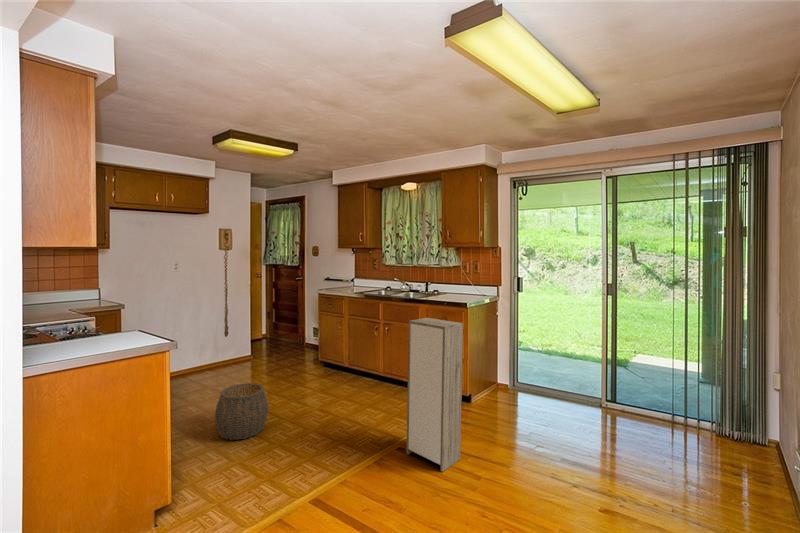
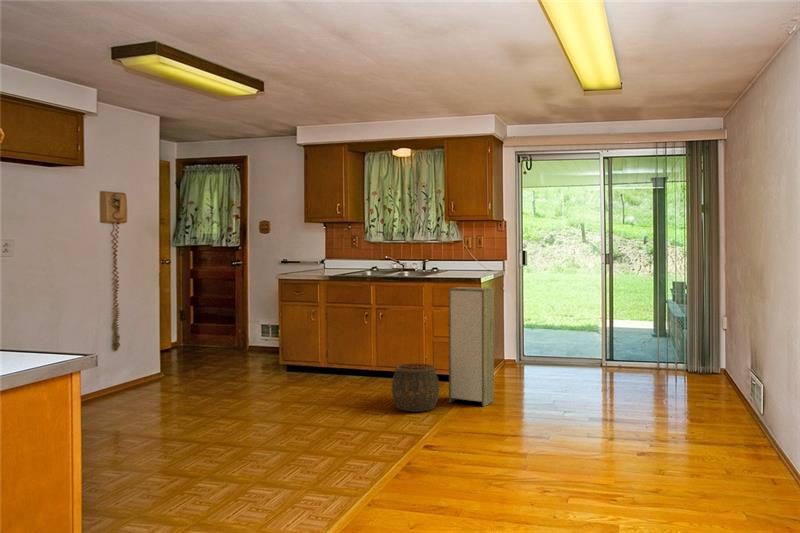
woven basket: present [215,383,268,440] -> present [392,364,439,412]

